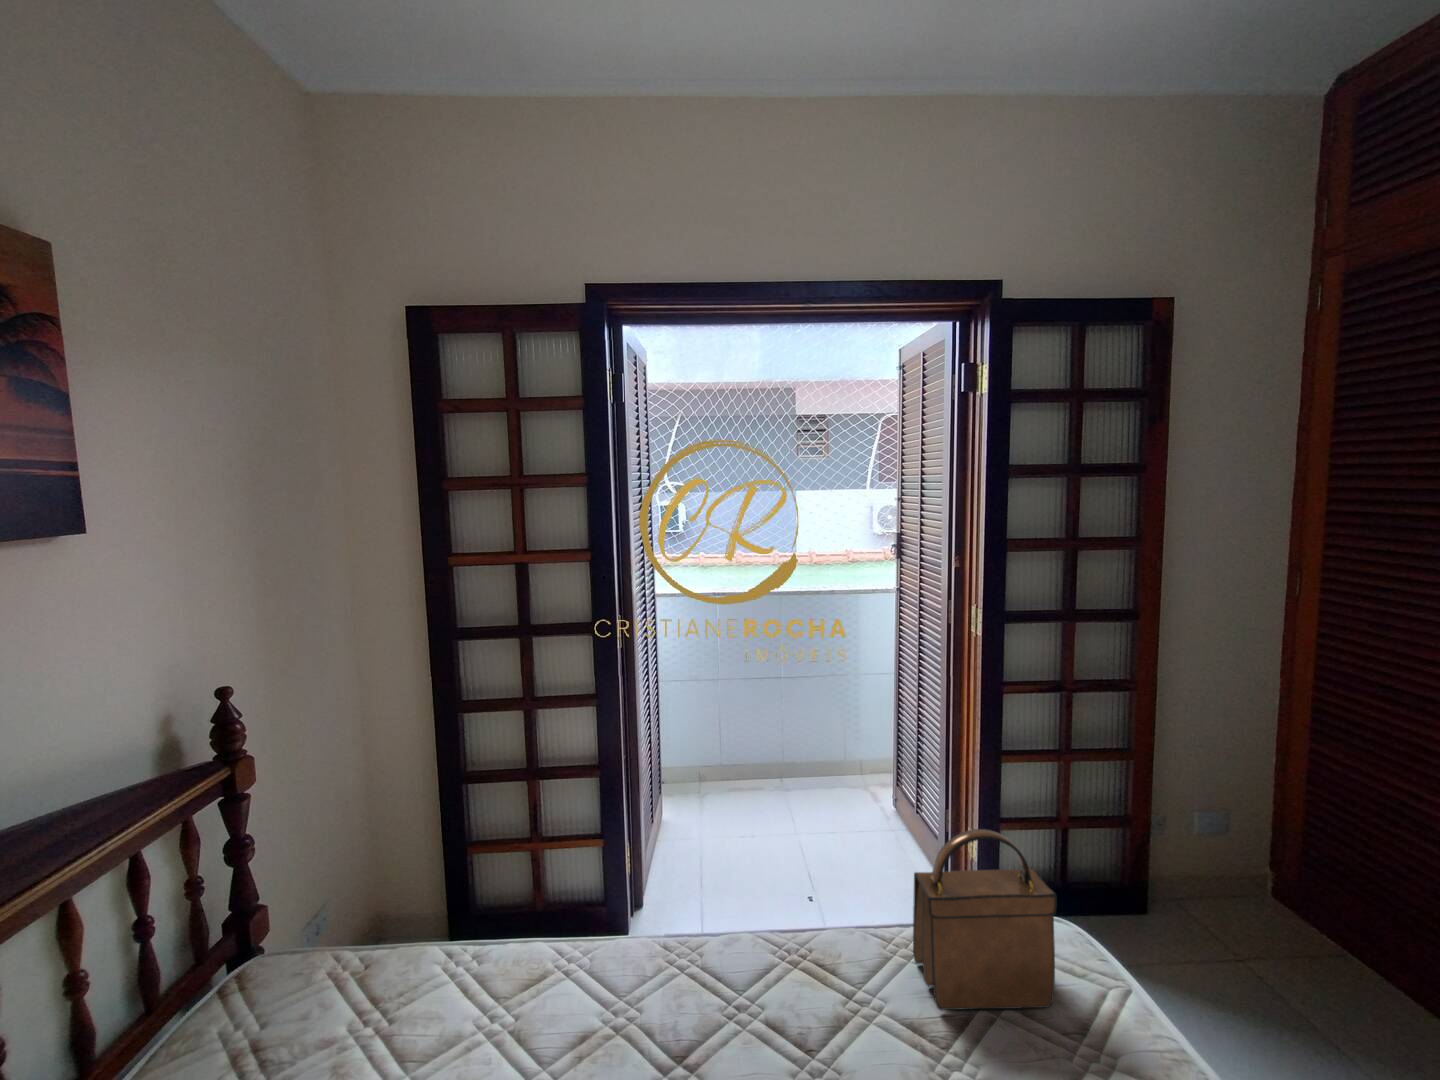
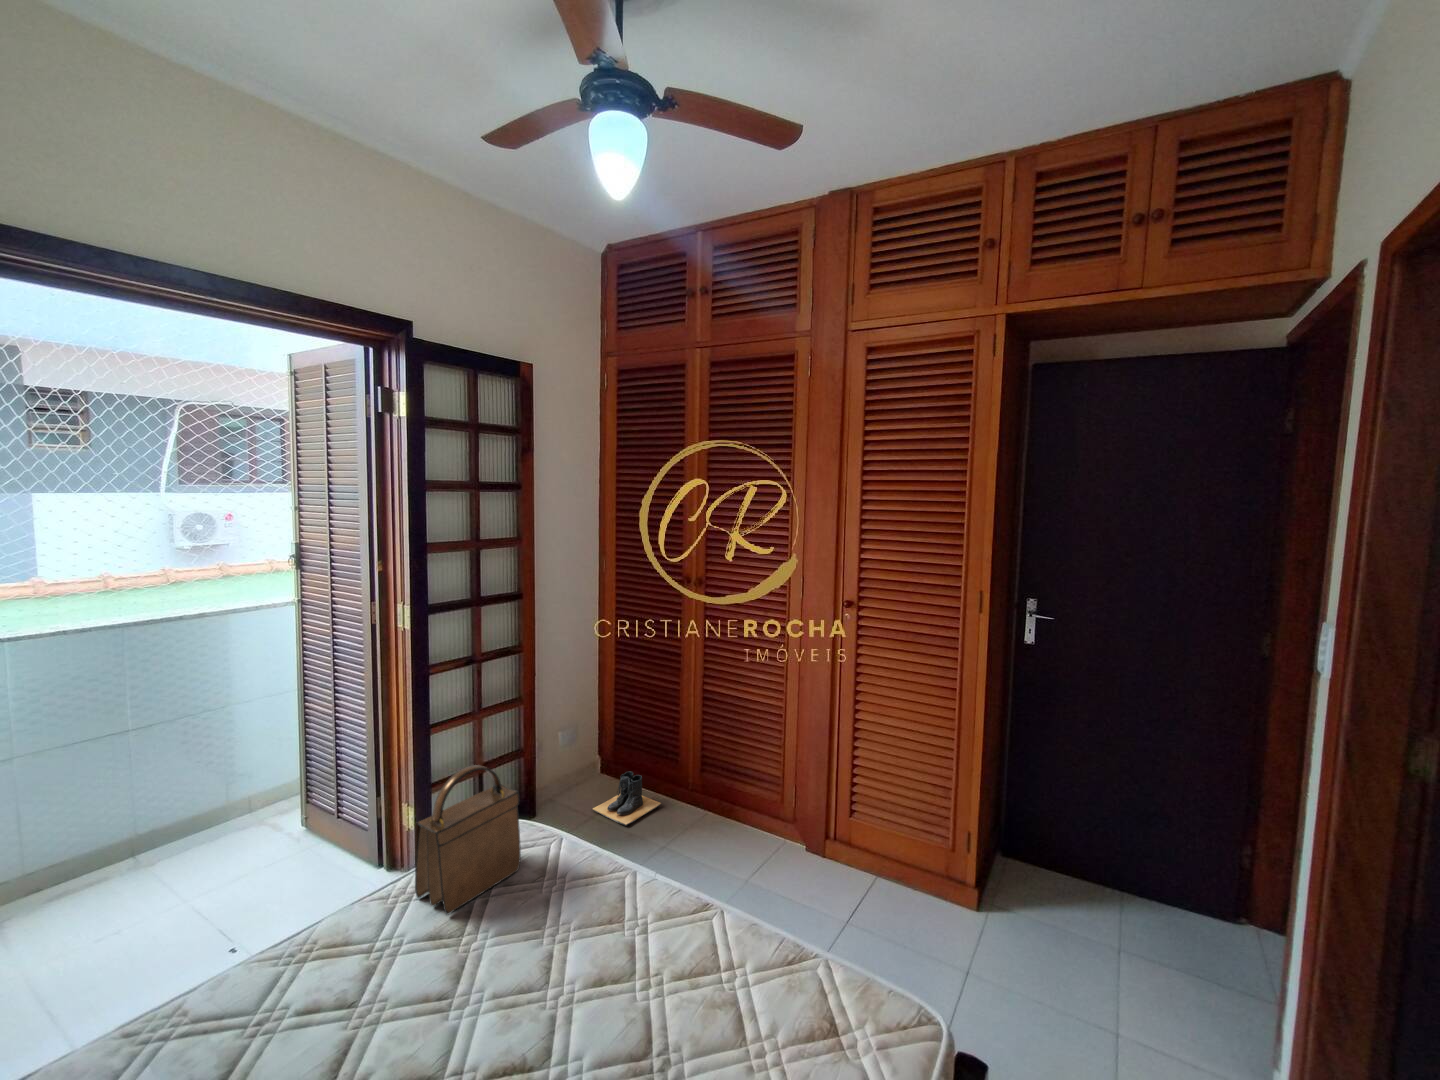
boots: none [1248,932,1408,1026] -> present [592,772,661,826]

